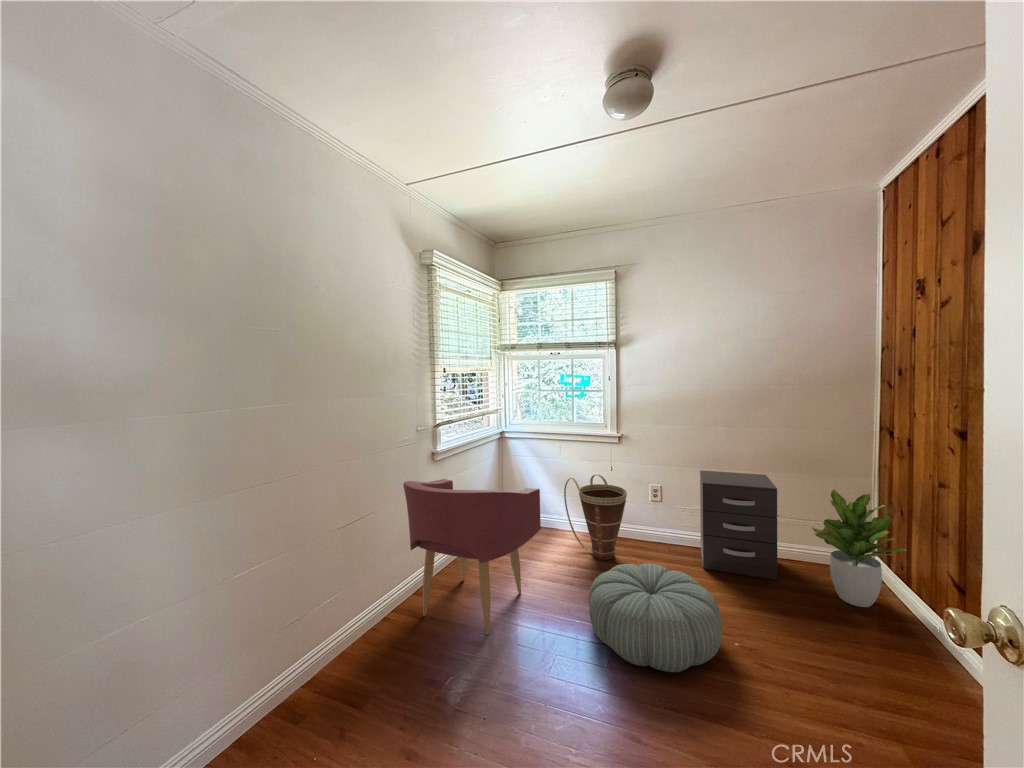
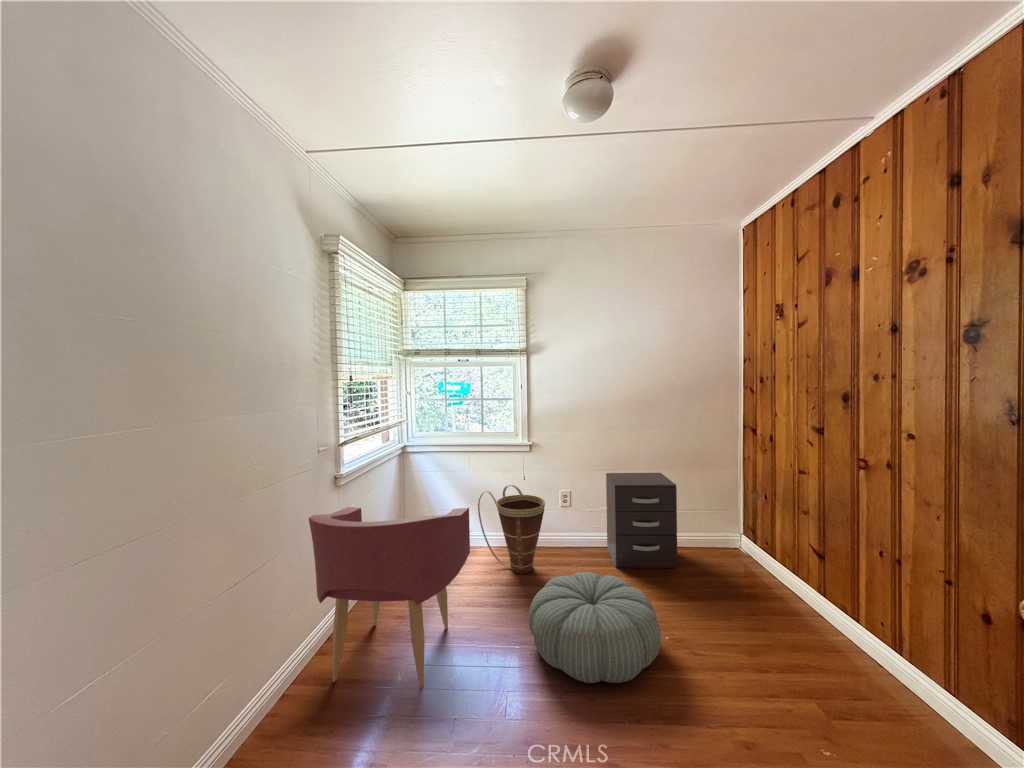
potted plant: present [812,489,907,607] -> none [702,481,775,581]

